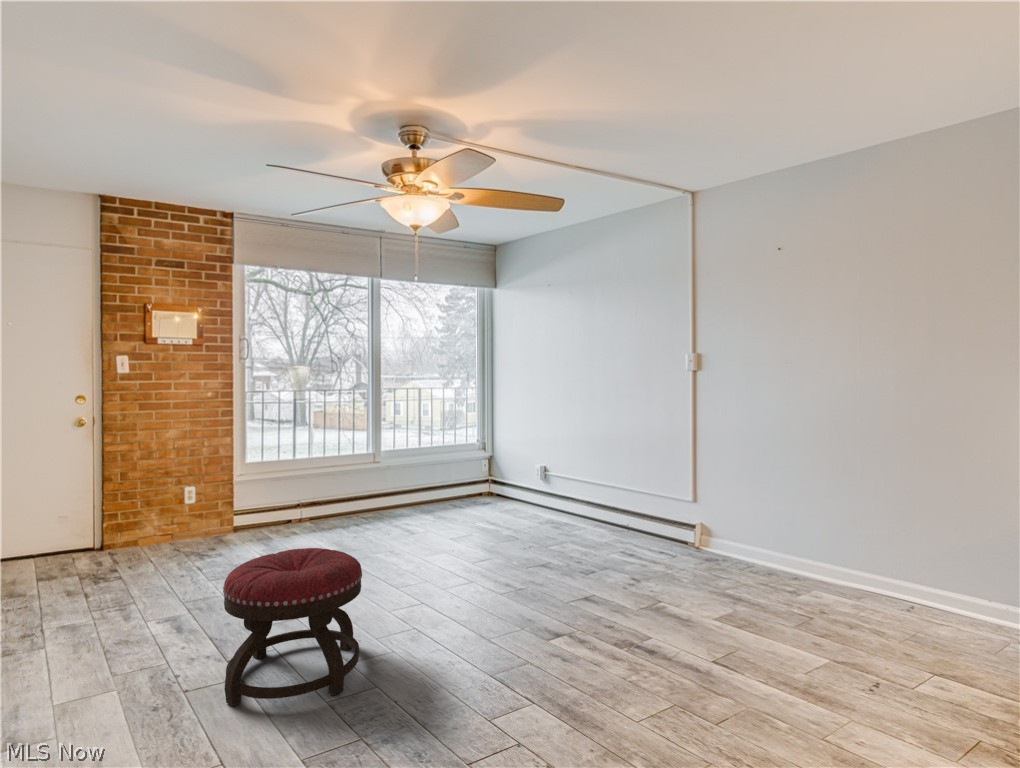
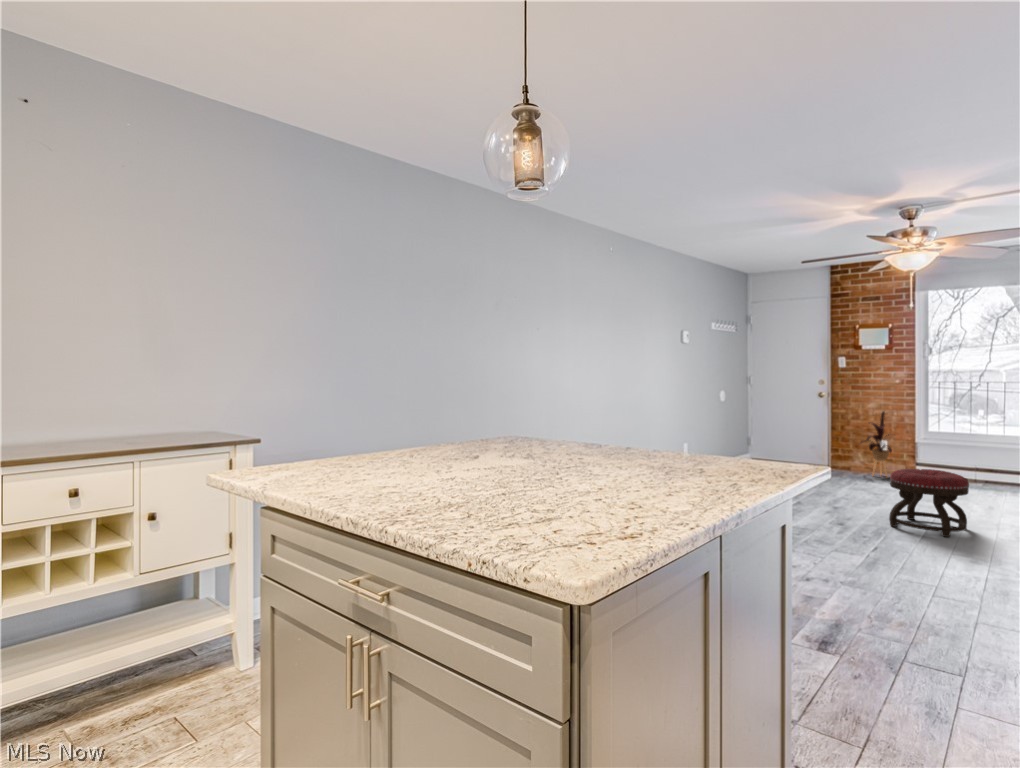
house plant: none [145,440,211,550] -> present [865,411,892,475]

